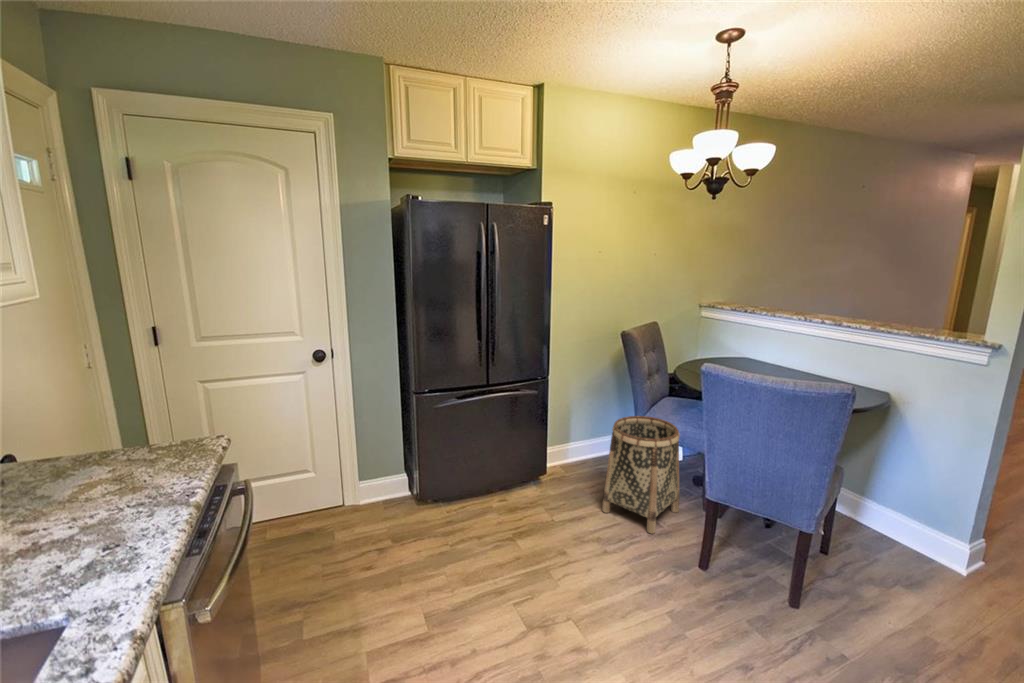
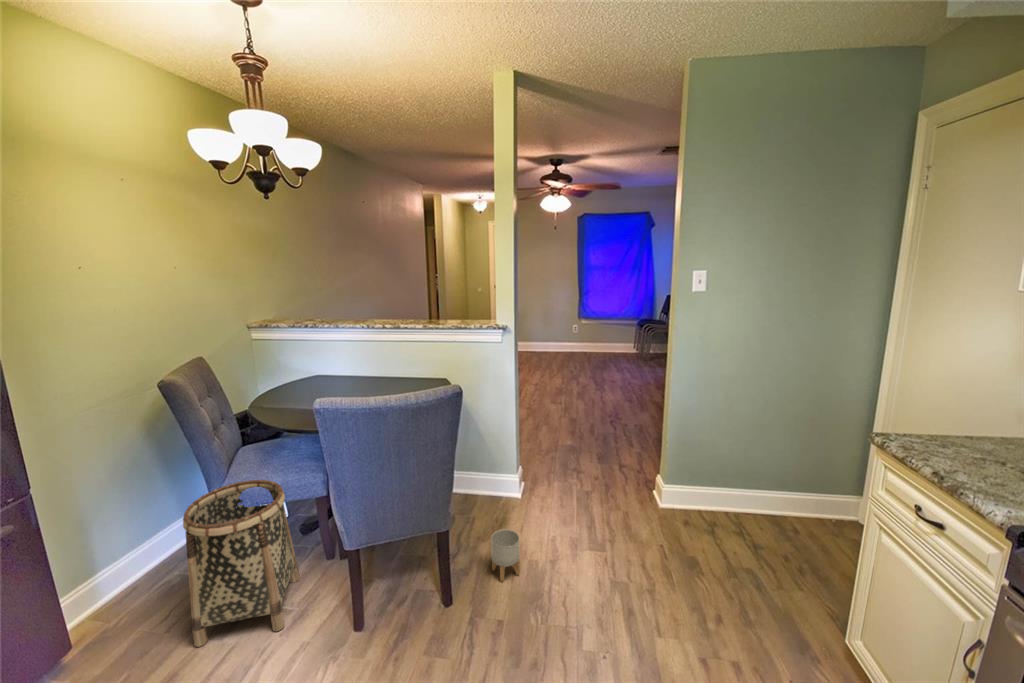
planter: none [866,576,914,642] -> present [491,529,520,582]

